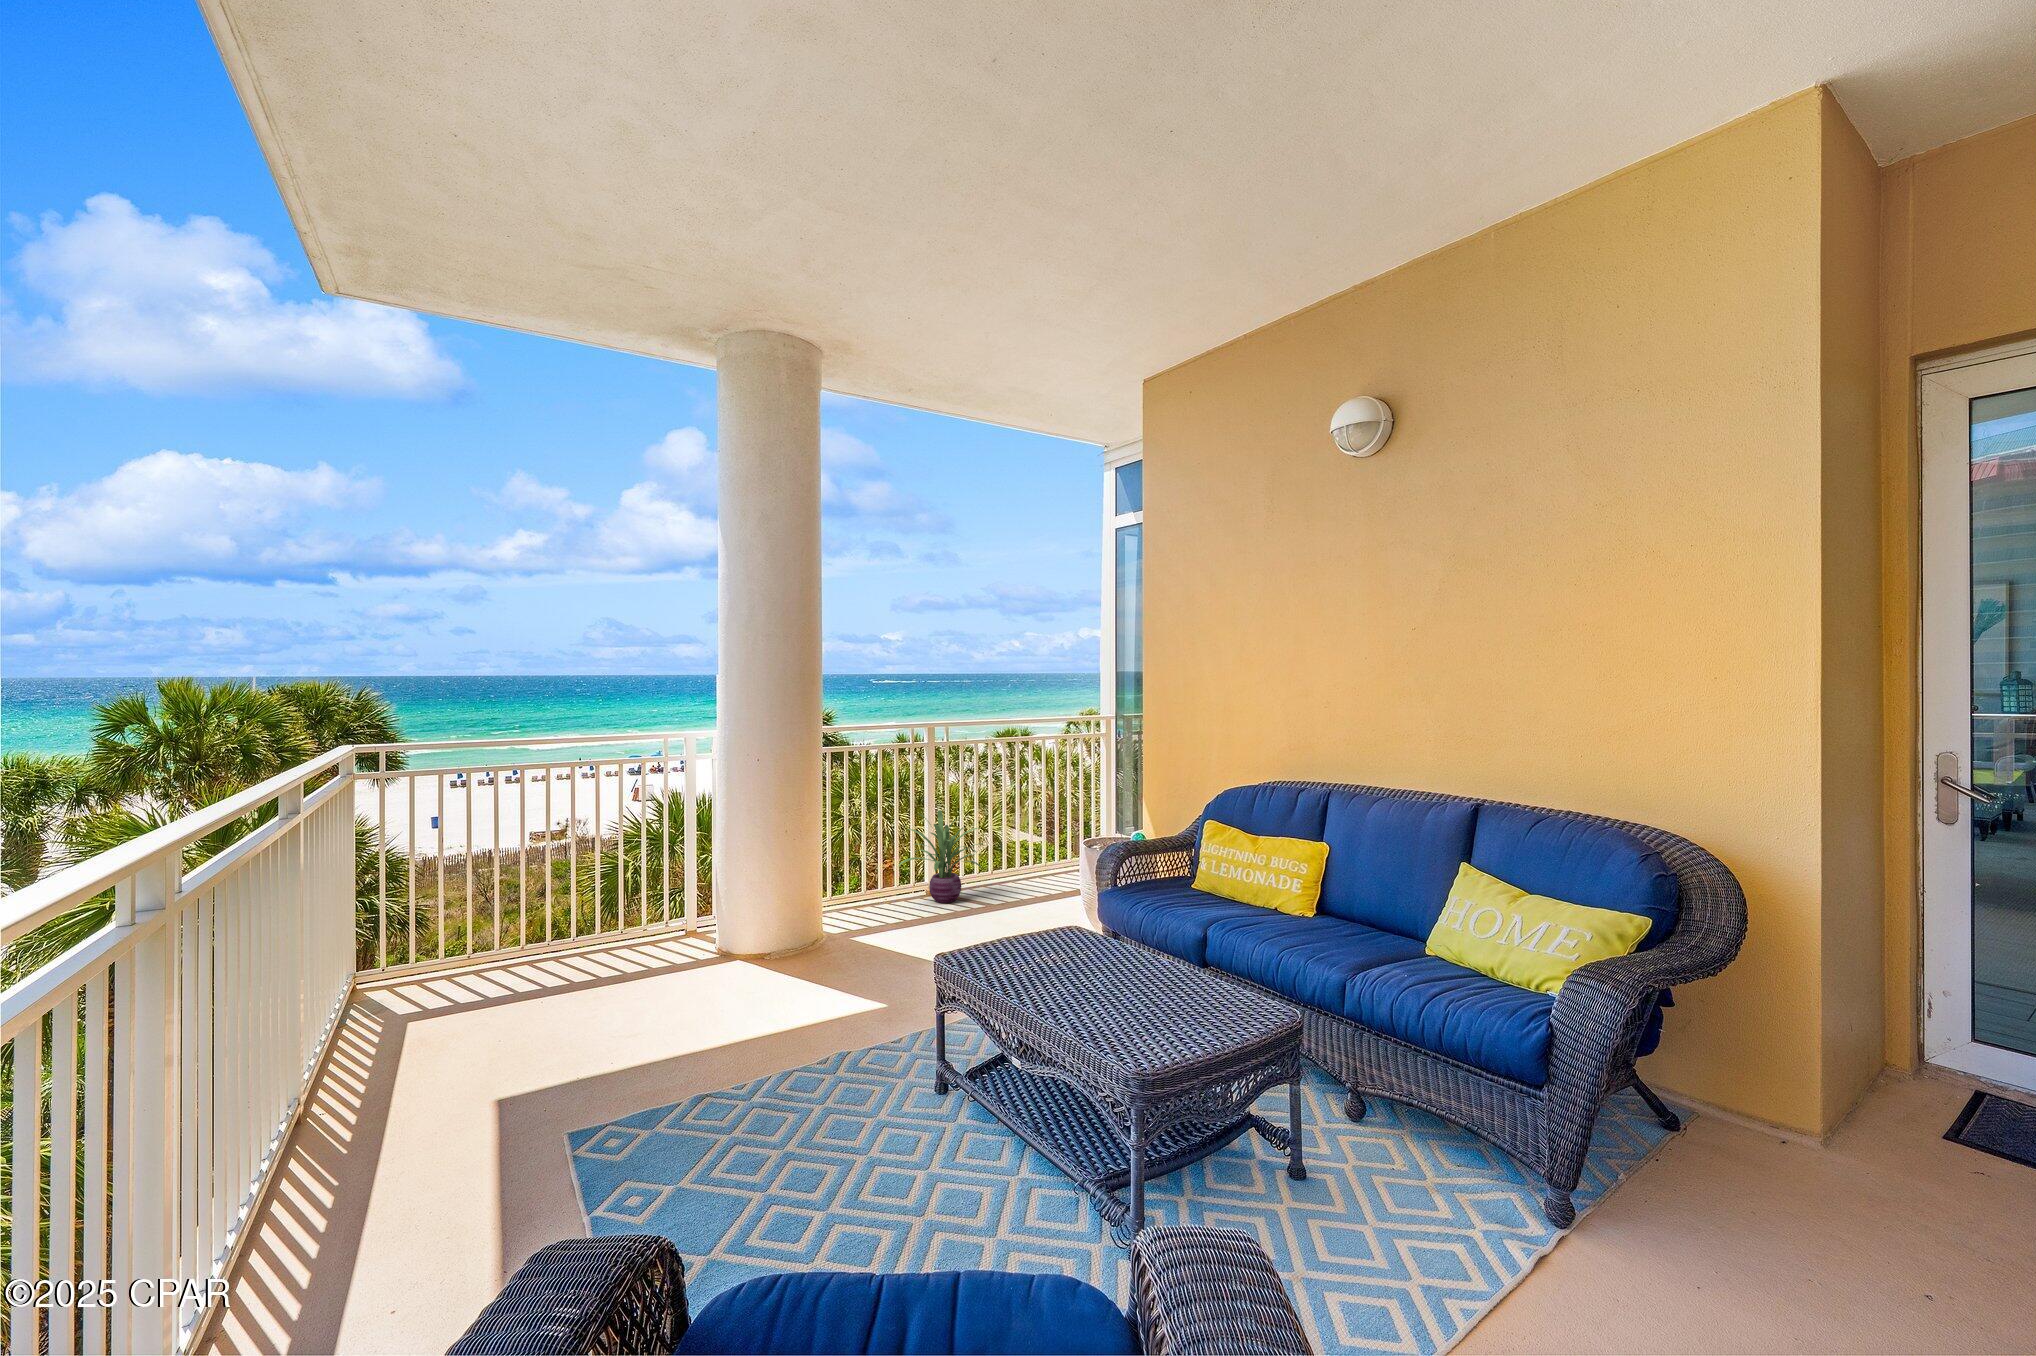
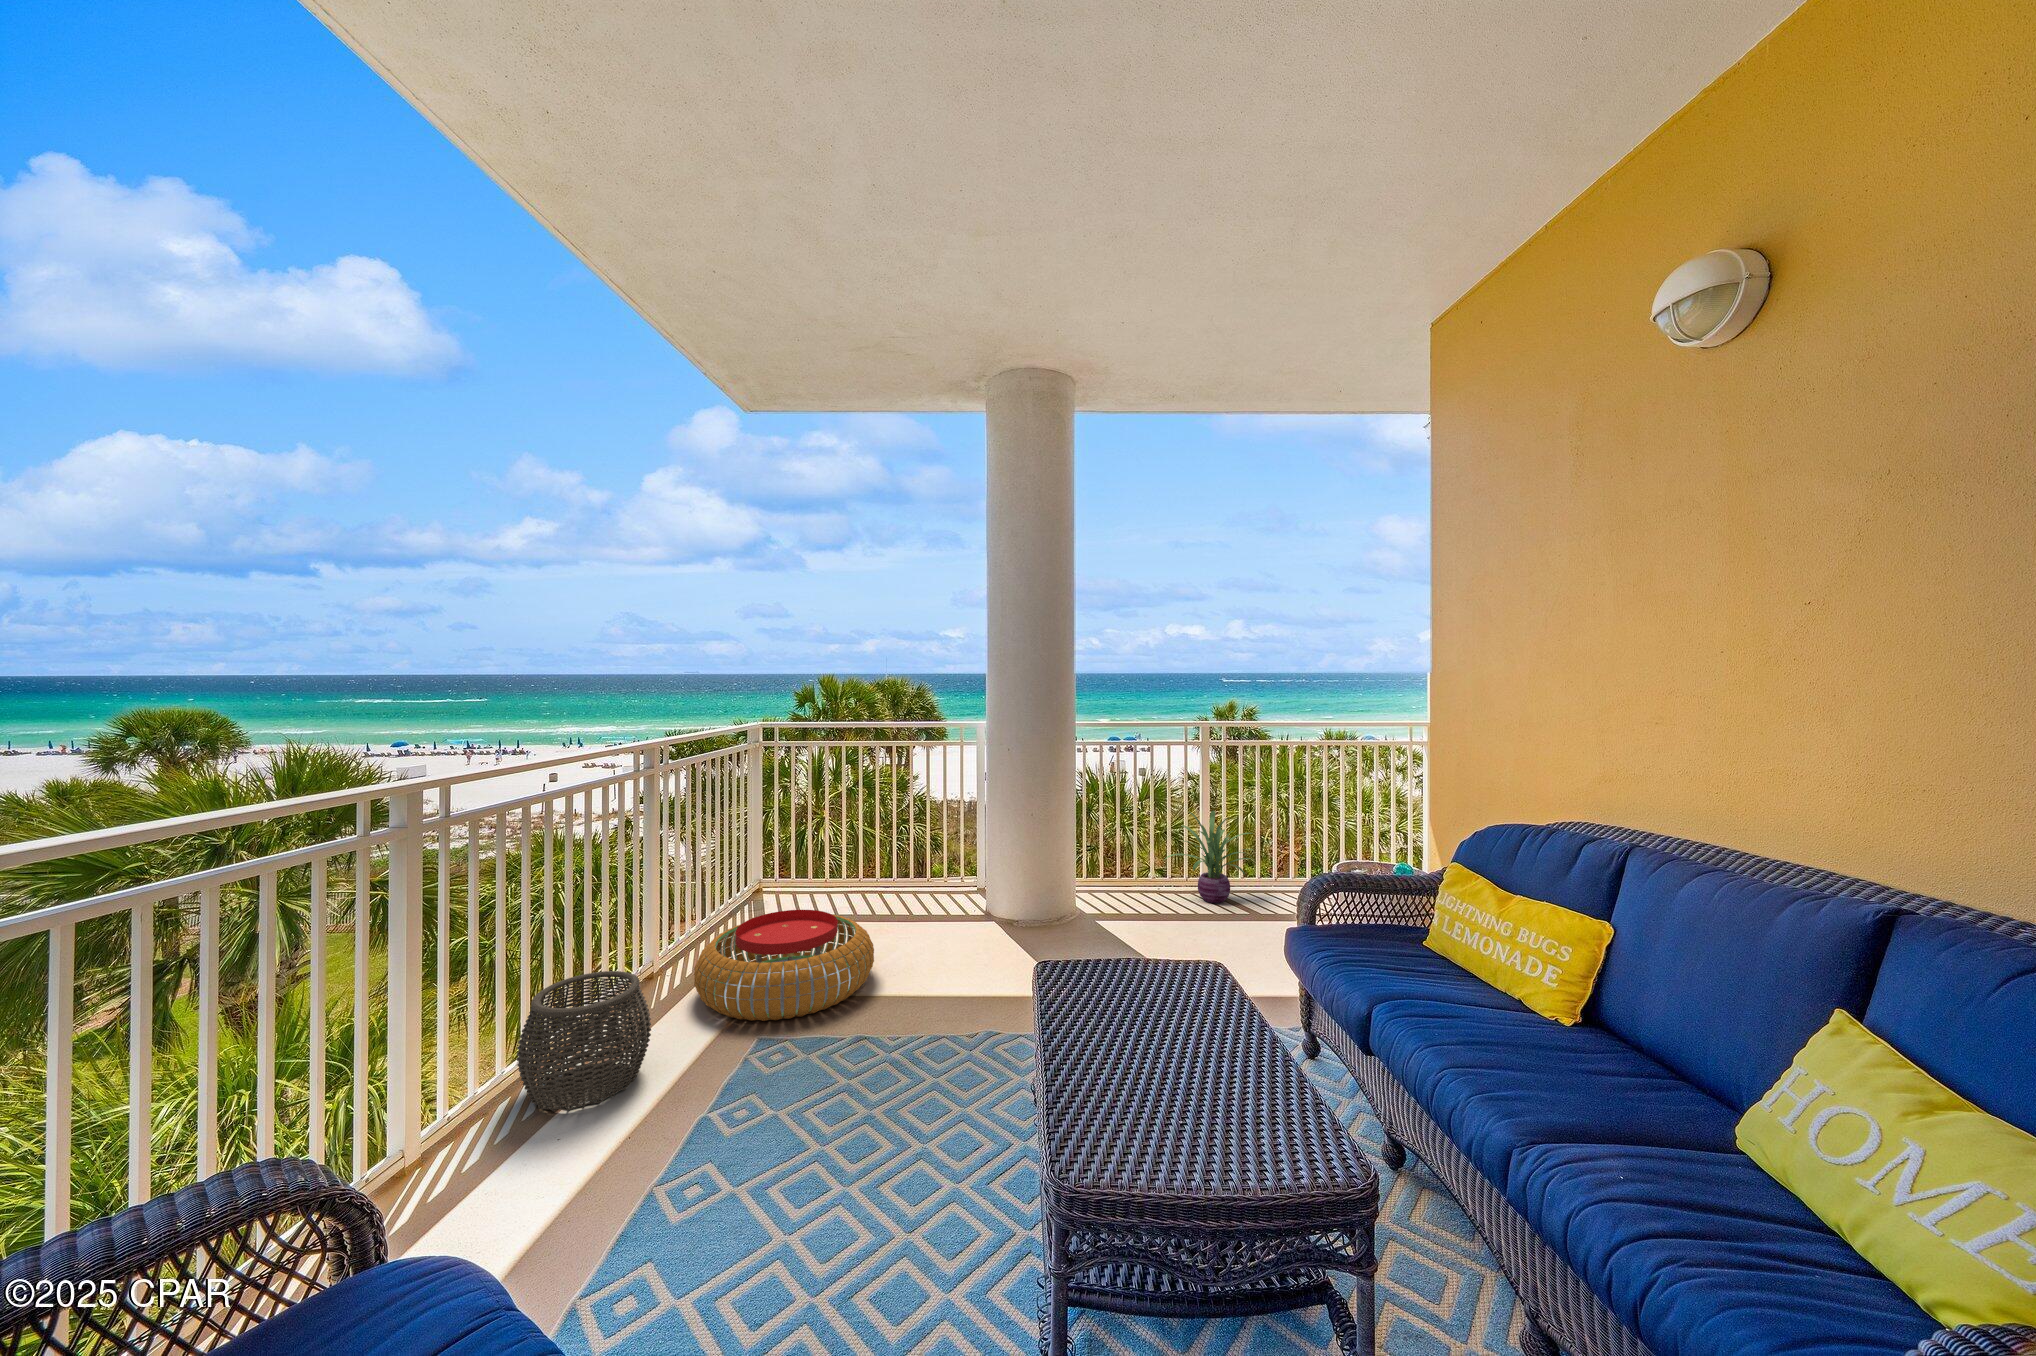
pouf: none [396,979,656,1131] -> present [694,910,874,1021]
woven basket: none [240,1090,446,1302] -> present [517,971,651,1112]

